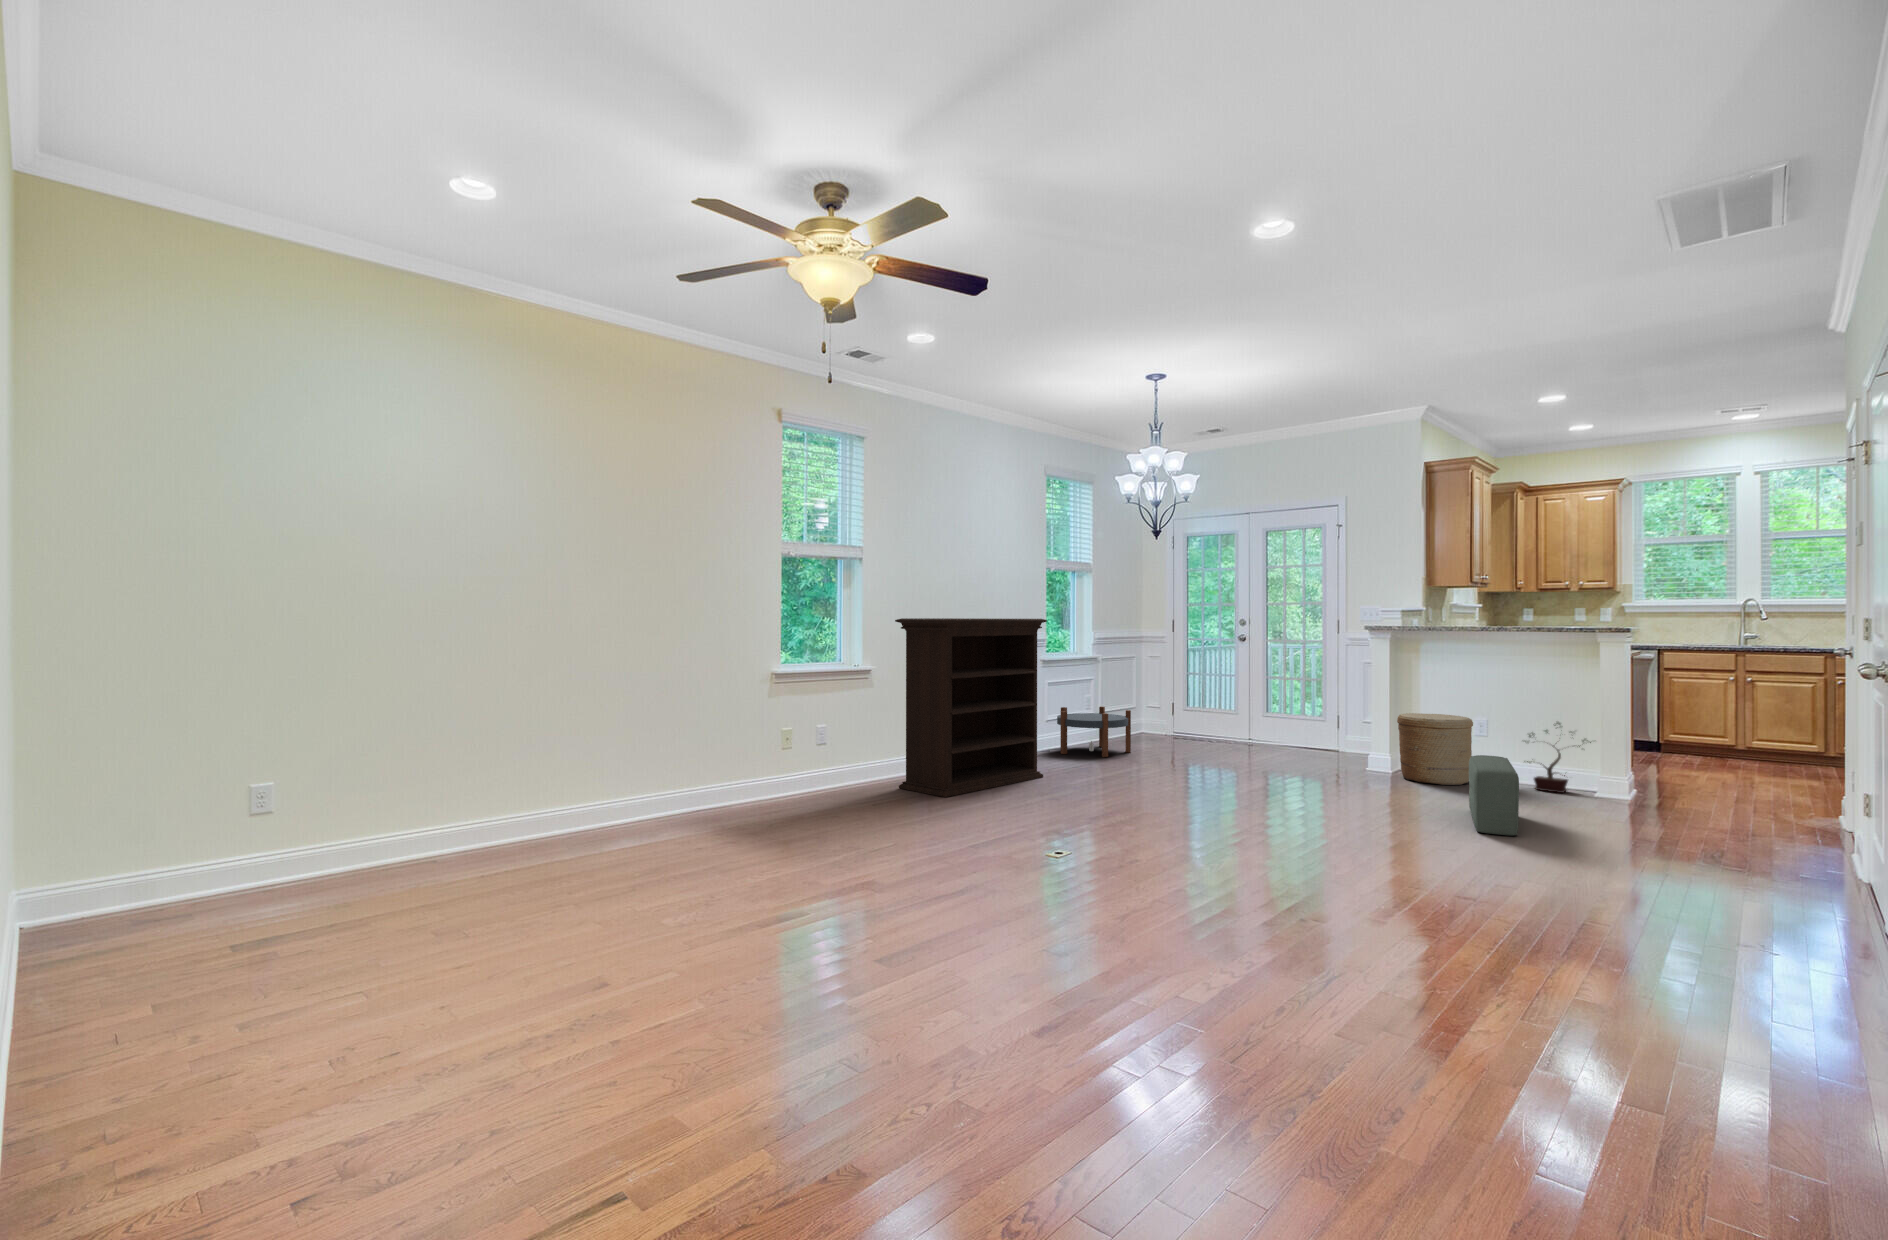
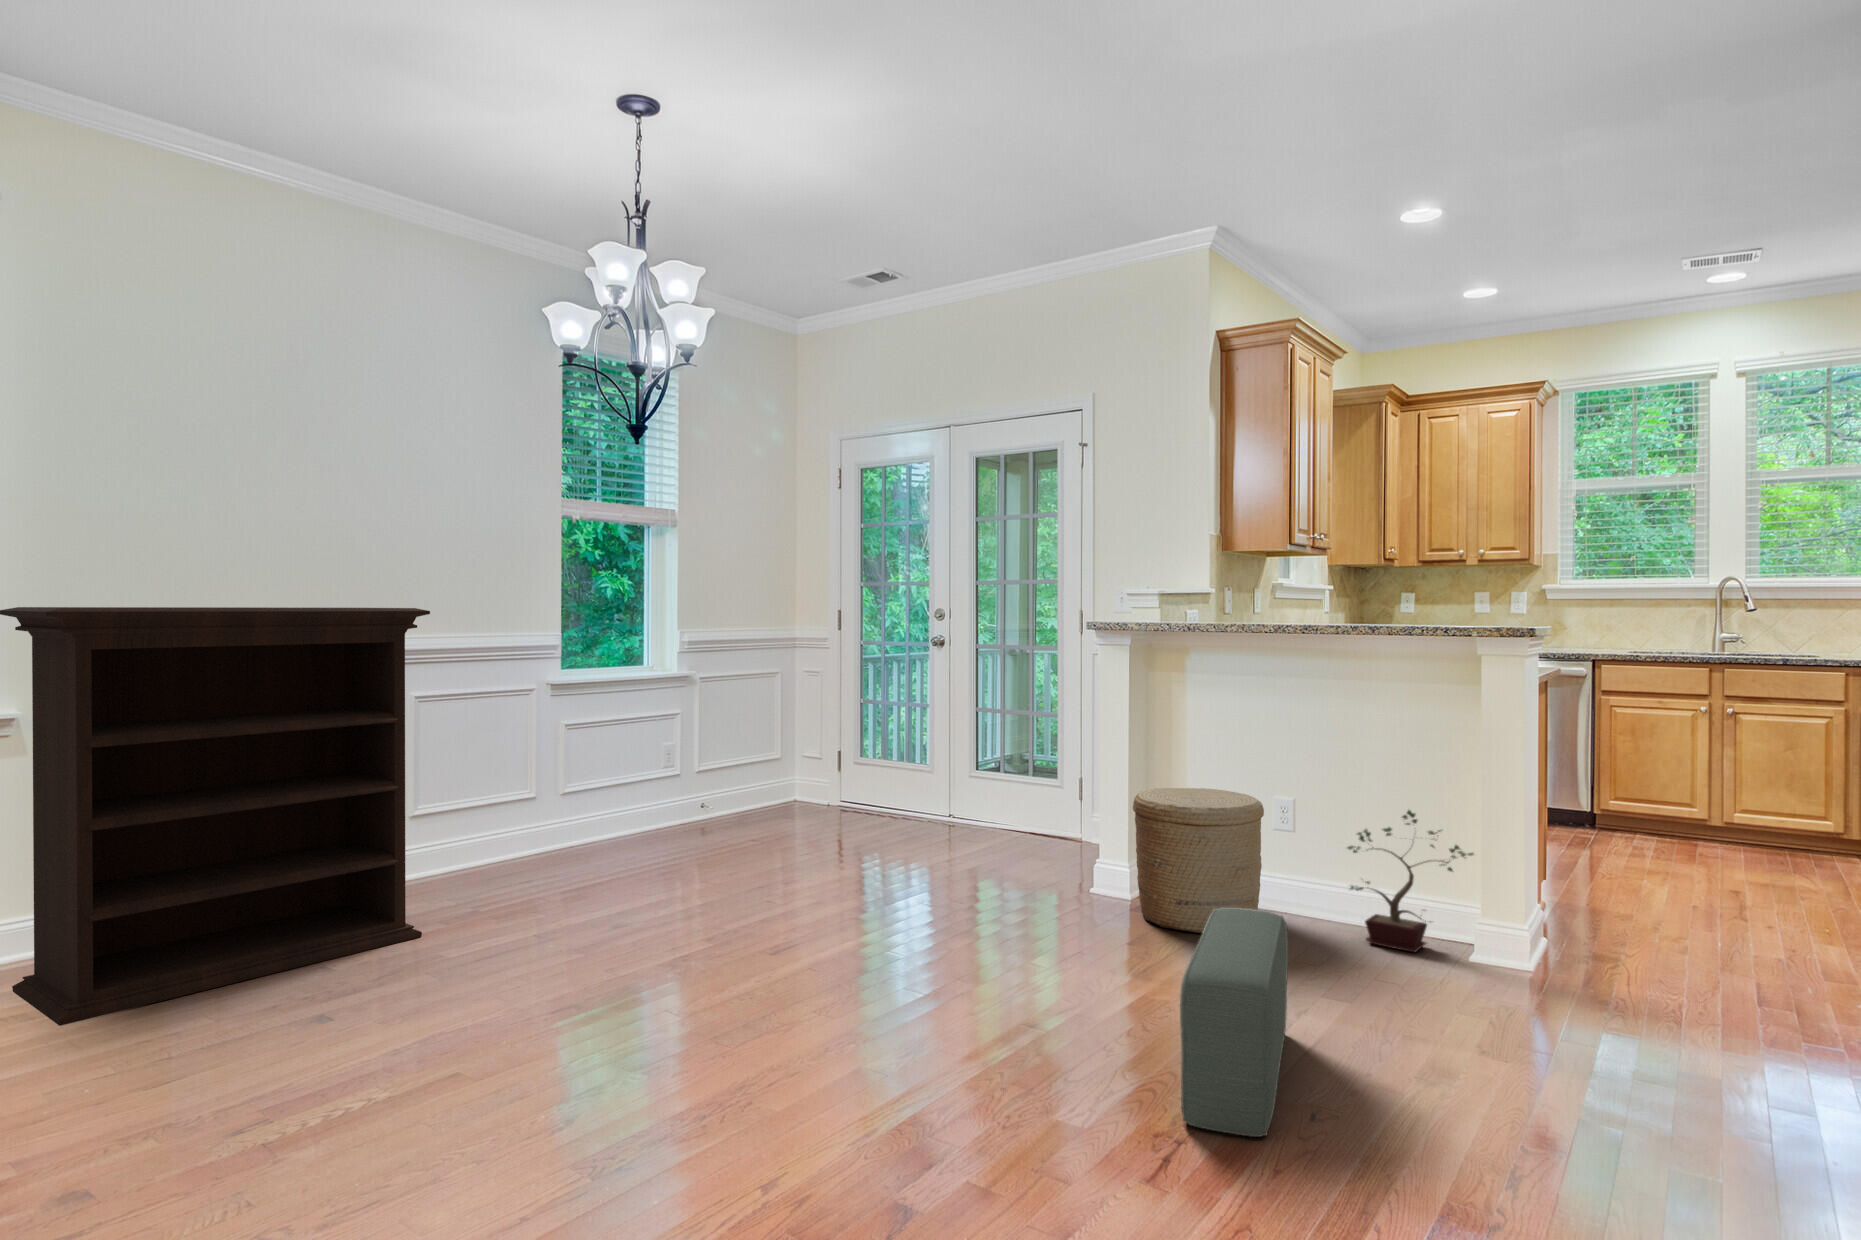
side table: present [1057,707,1131,757] -> none [565,766,706,869]

